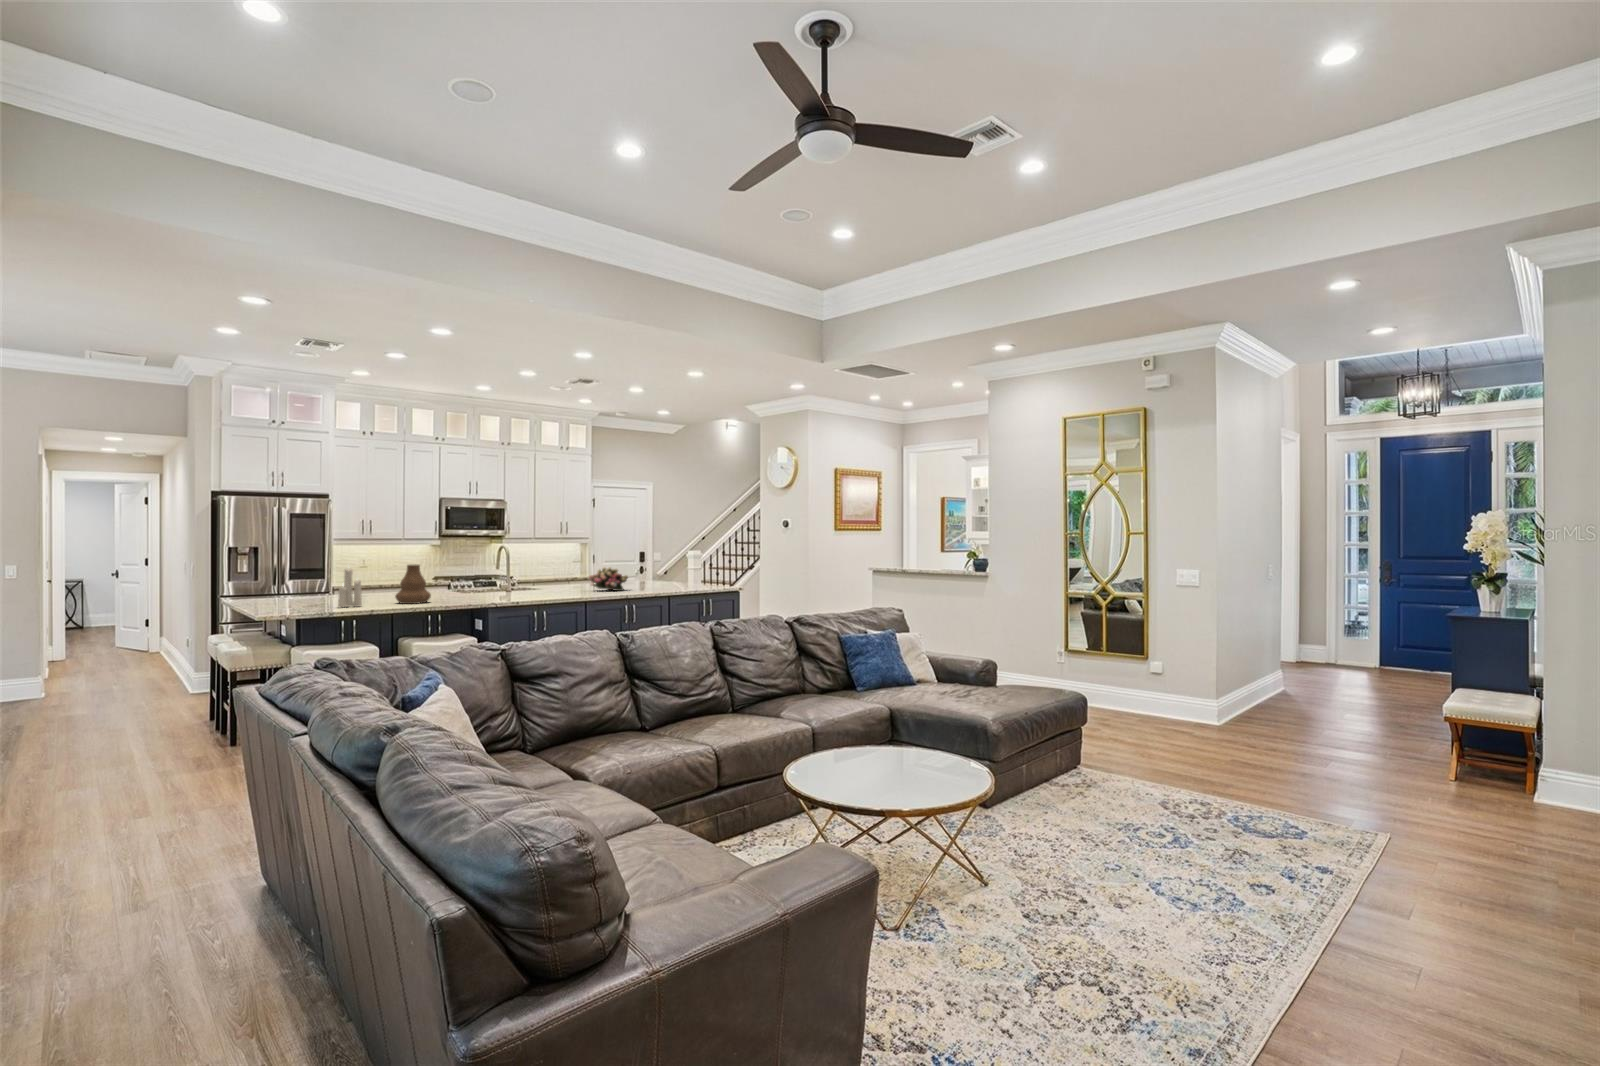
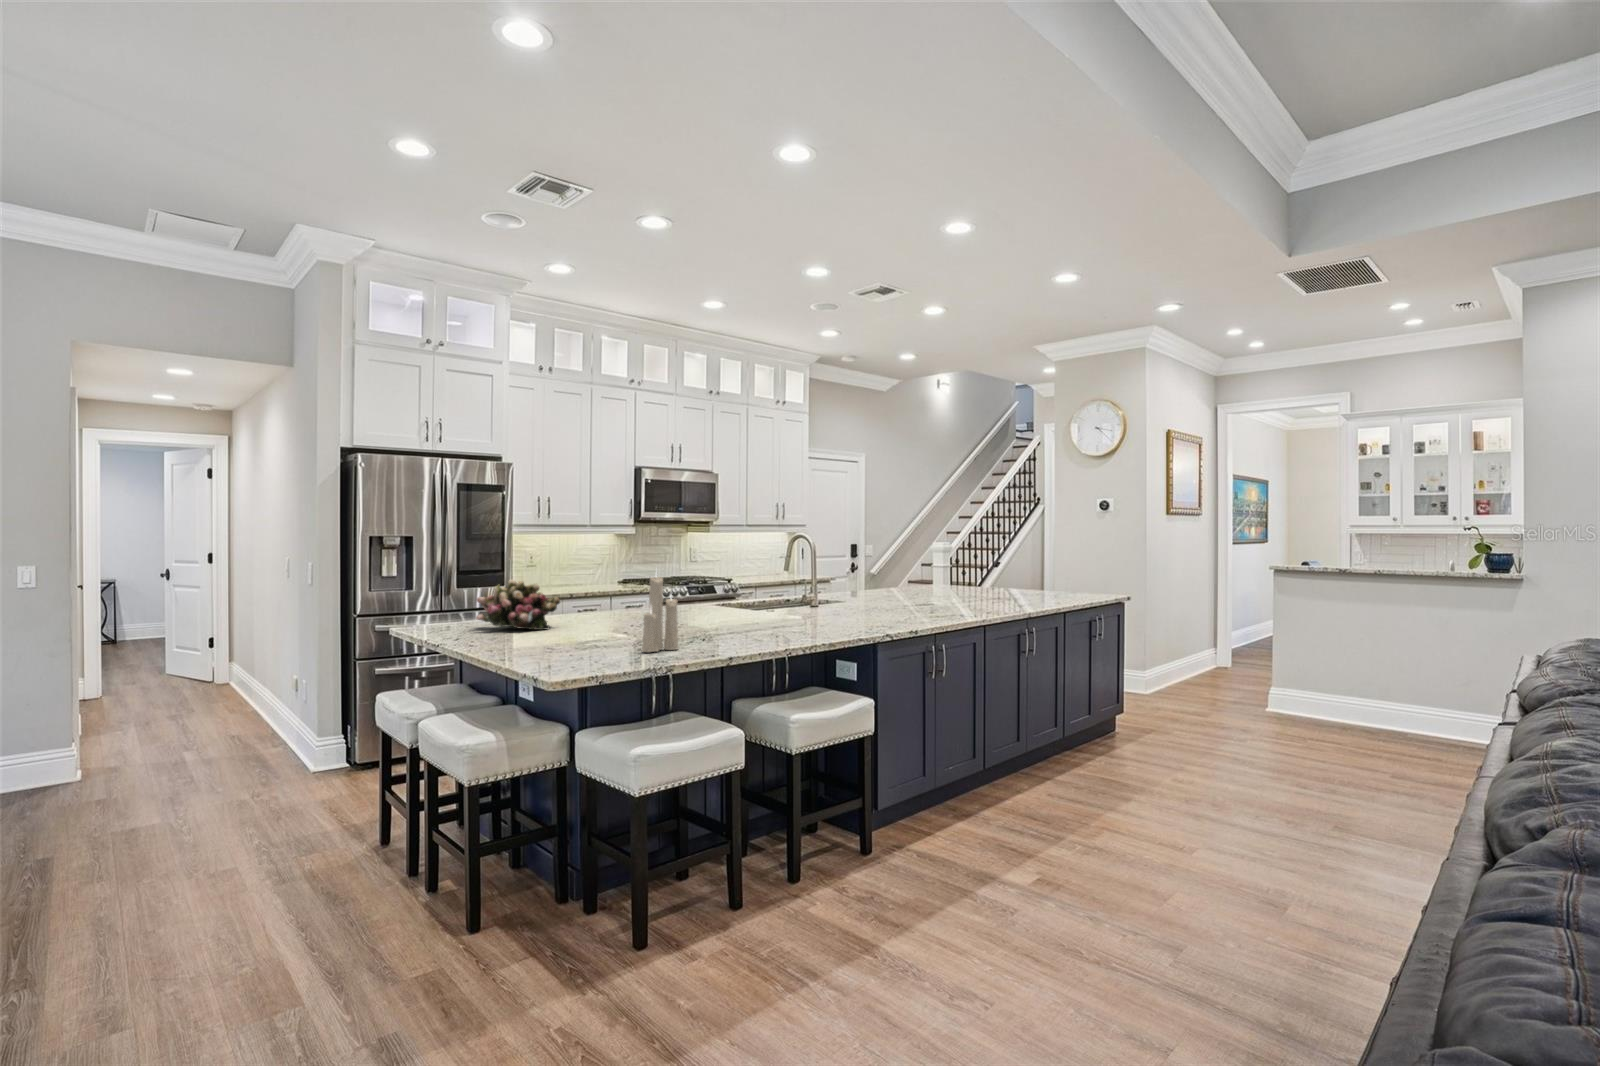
vase: present [395,565,431,604] -> none [712,570,770,642]
flower arrangement: present [589,567,628,591] -> present [476,580,560,630]

